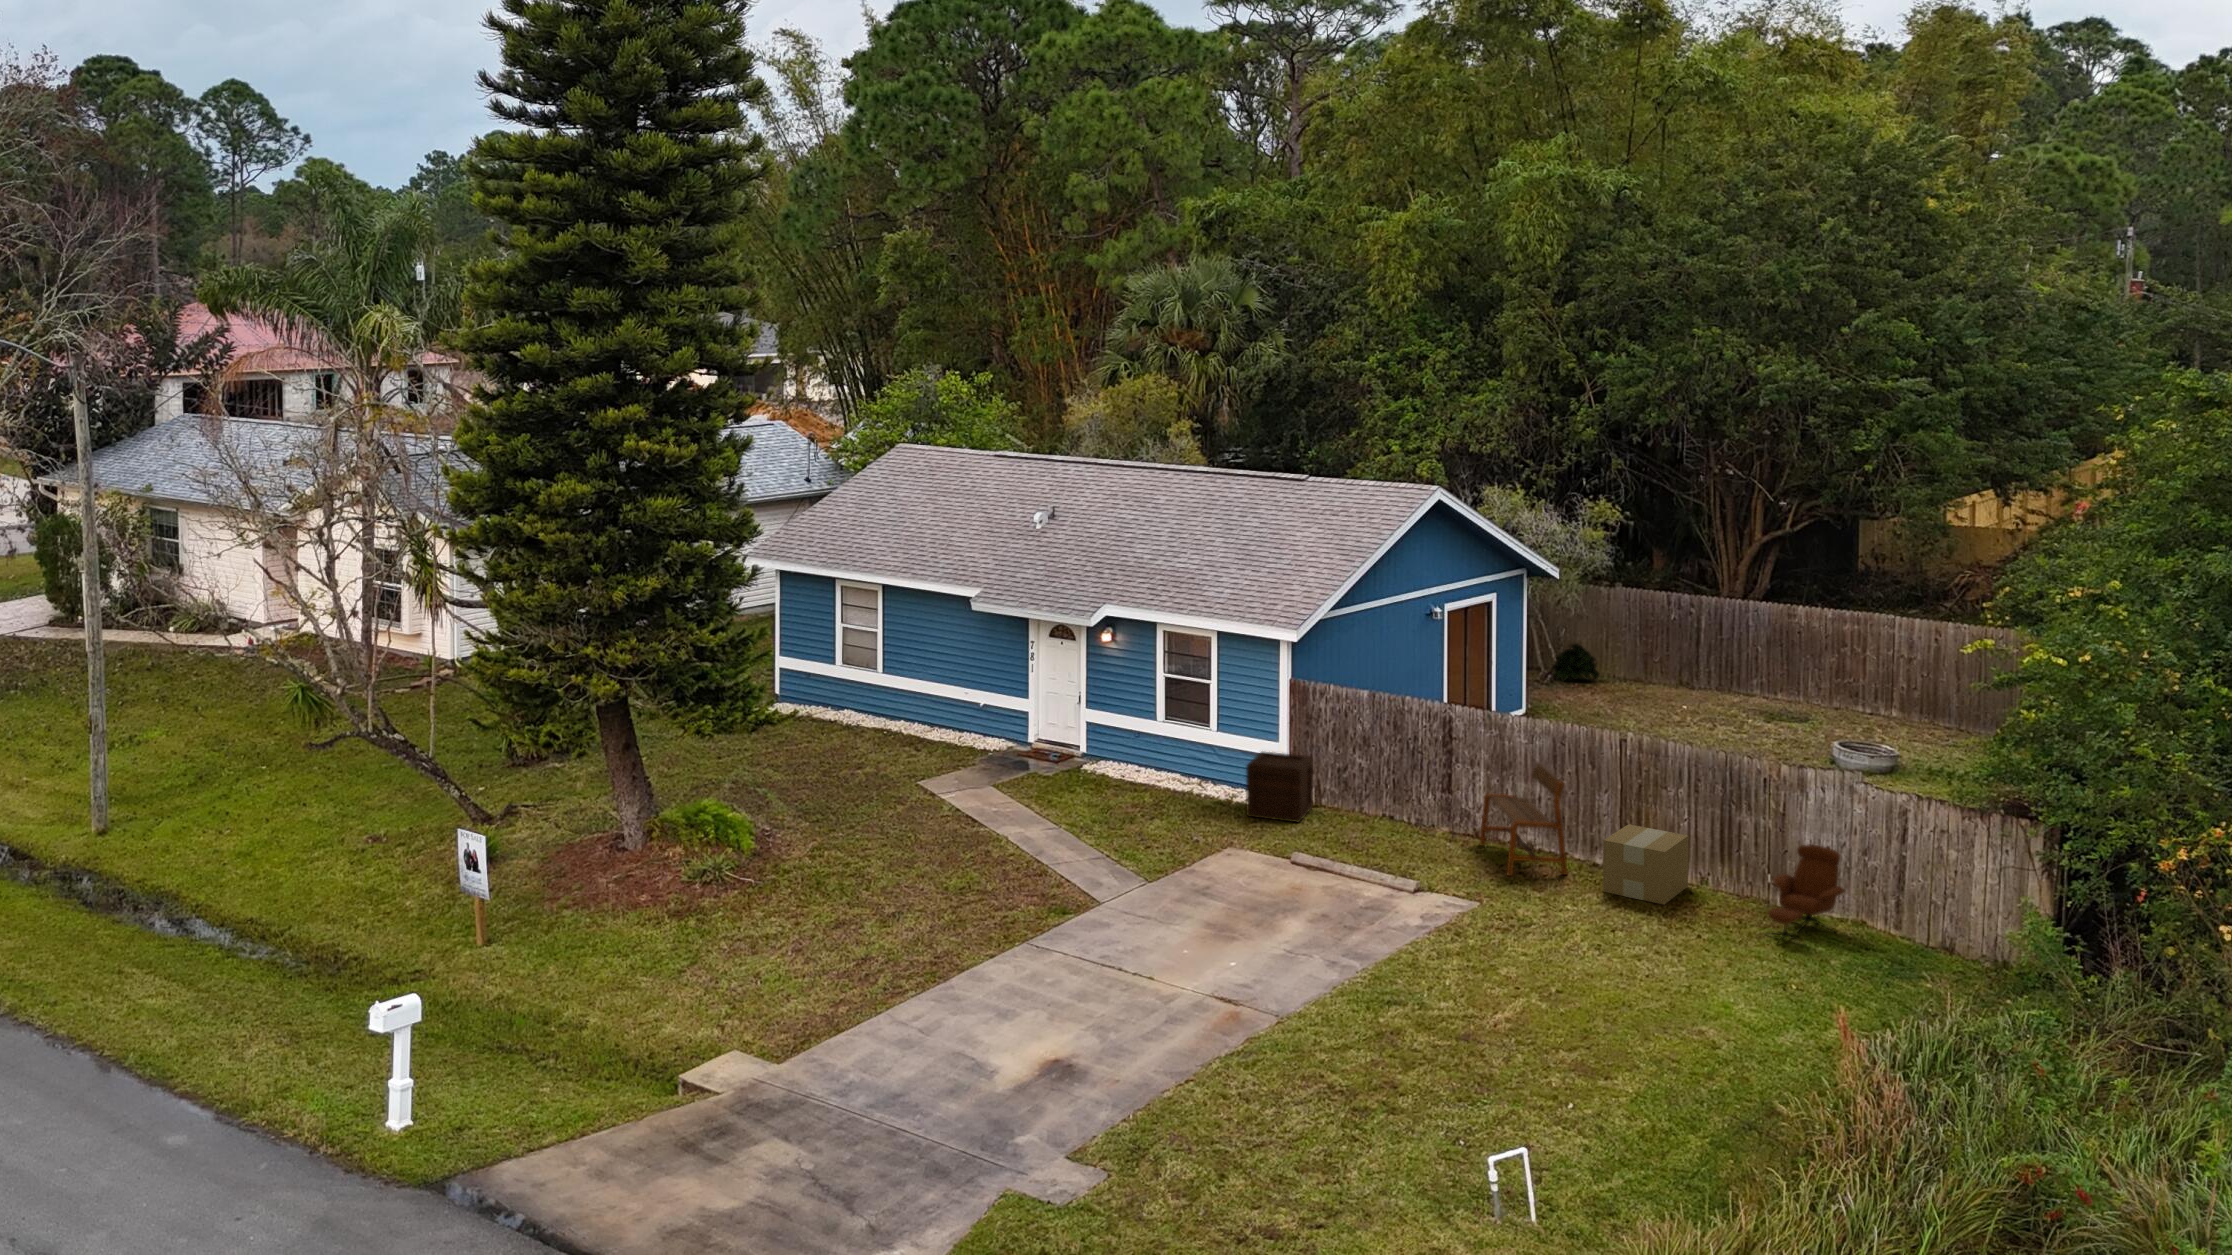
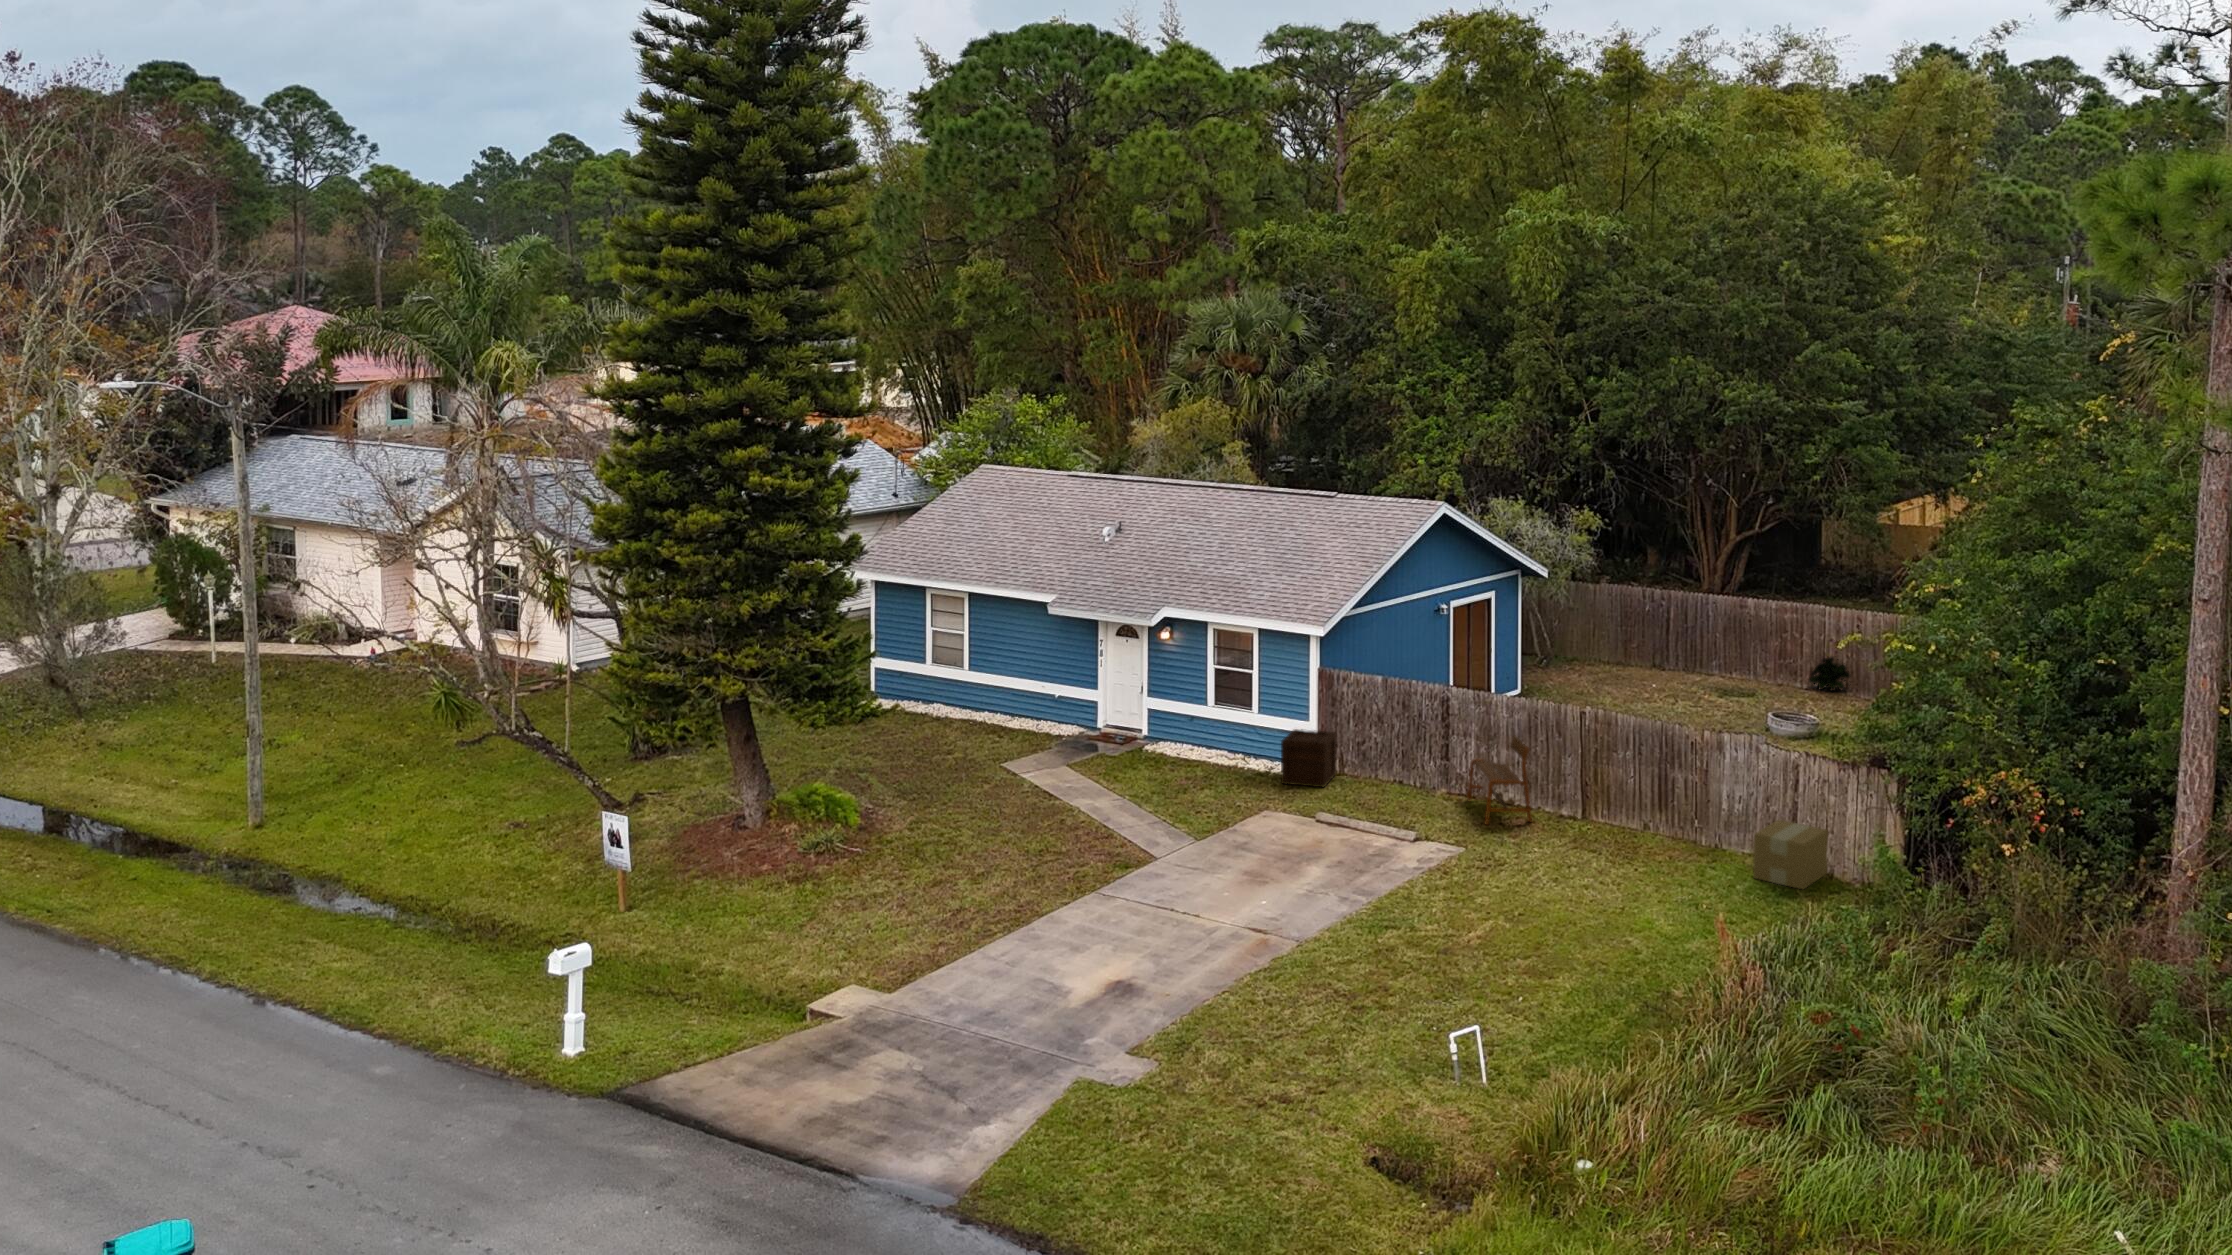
potted plant: present [1552,644,1599,681] -> present [1809,657,1851,691]
cardboard box: present [1603,824,1689,905] -> present [1753,820,1828,889]
lounge chair: present [1768,845,1844,942] -> none [1673,791,1733,870]

